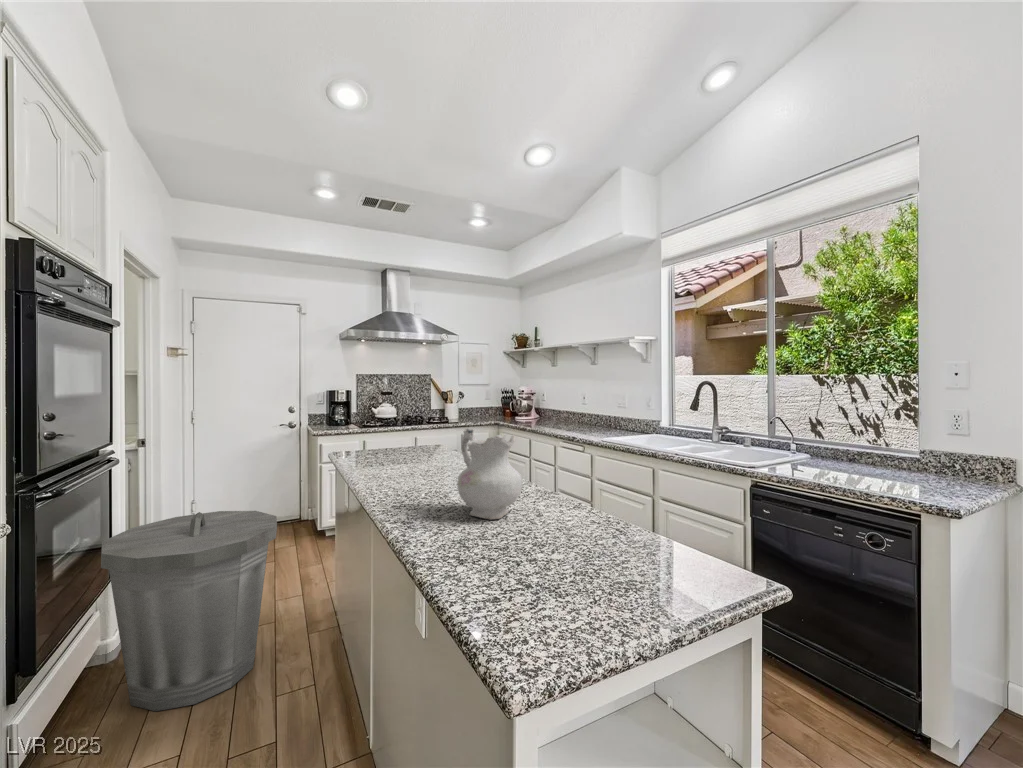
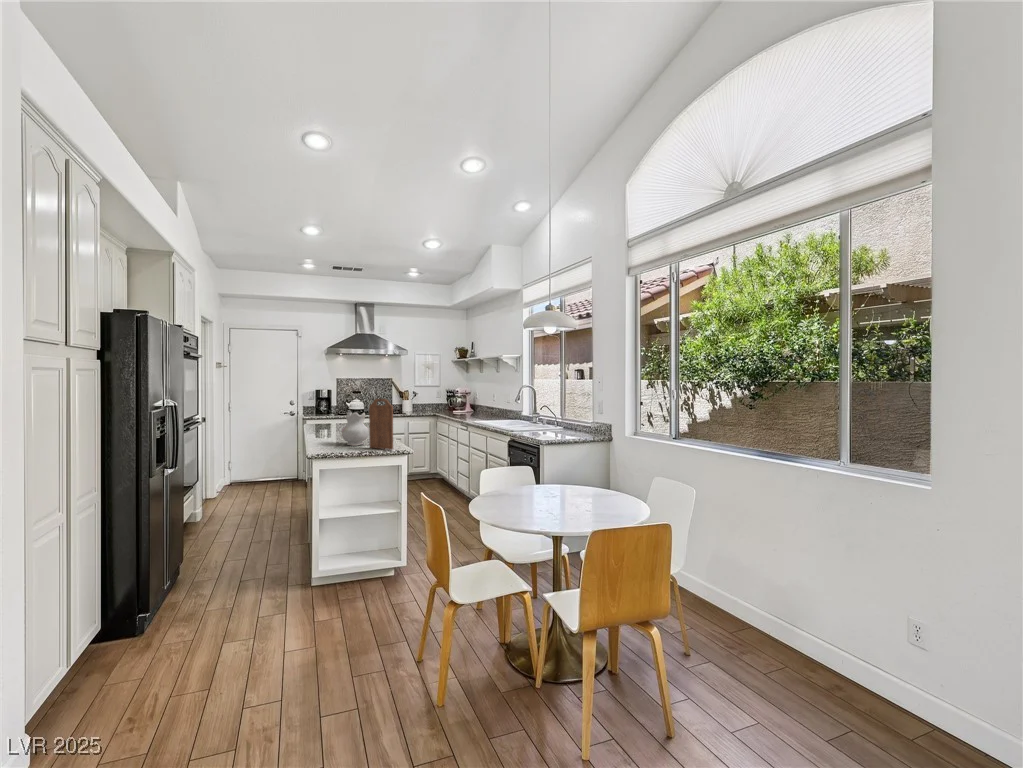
cutting board: none [540,400,616,536] -> present [369,399,393,450]
trash can: present [101,511,277,711] -> none [193,453,276,542]

